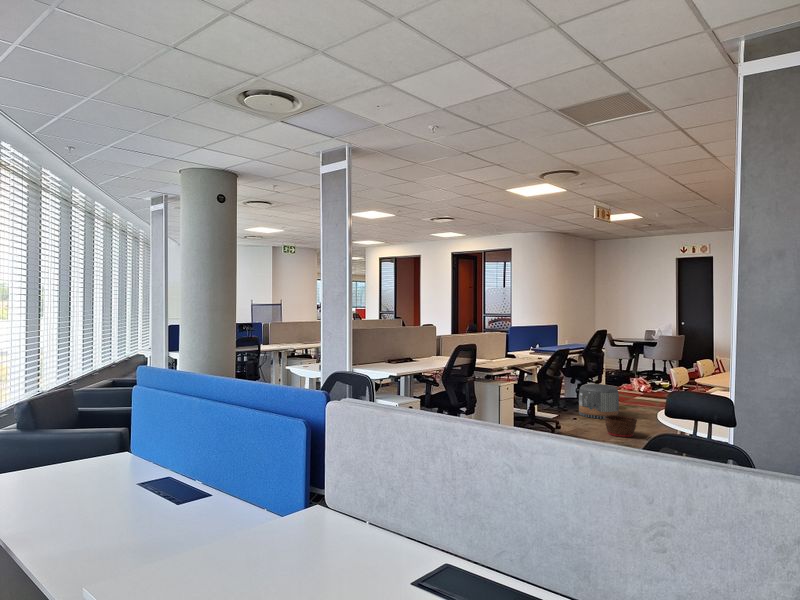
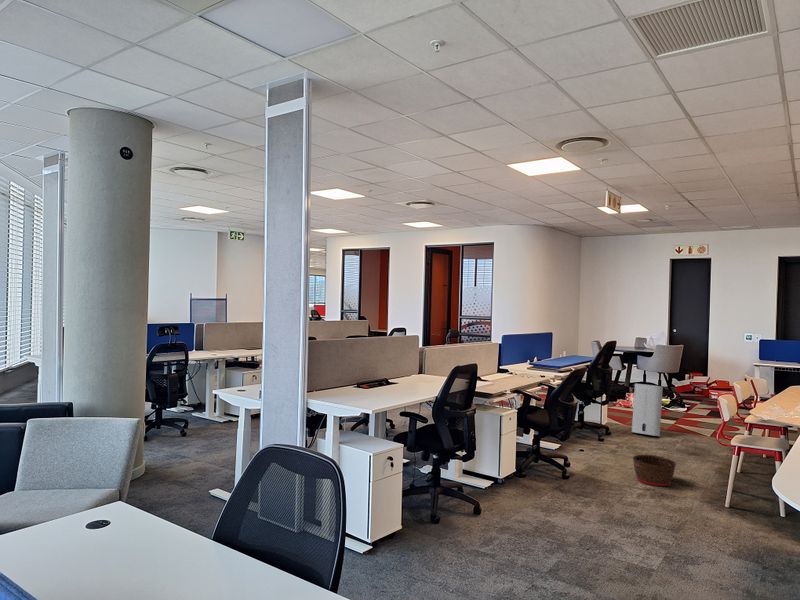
air purifier: none [621,365,646,408] -> present [632,384,663,436]
pouf: present [579,384,619,419] -> none [588,409,638,454]

